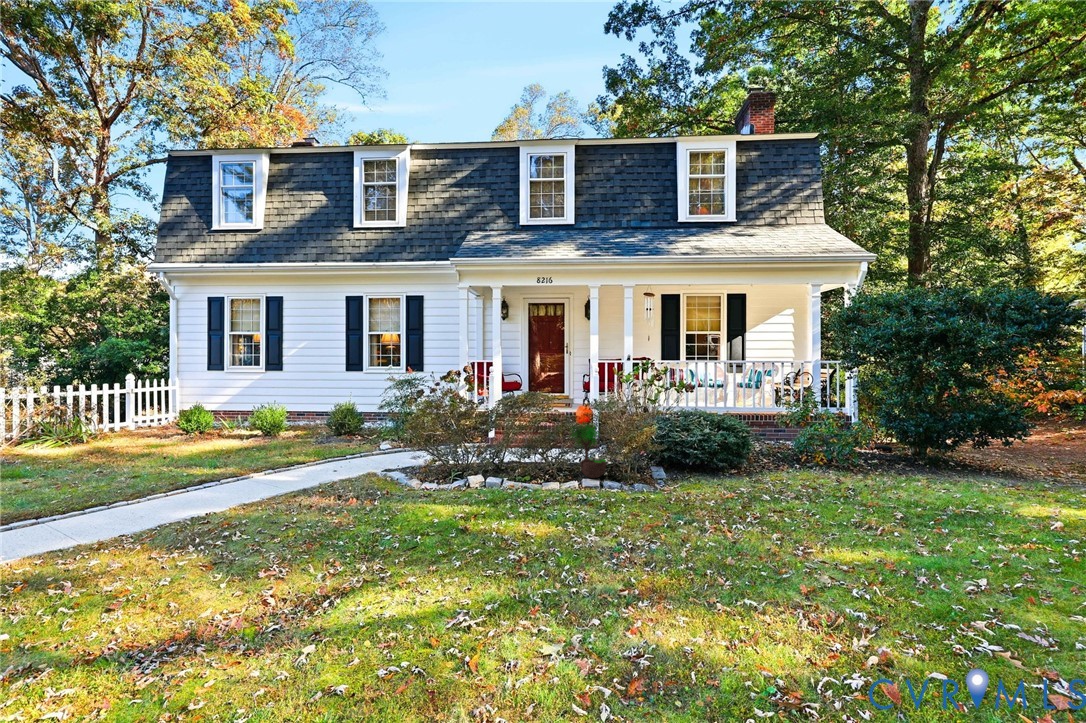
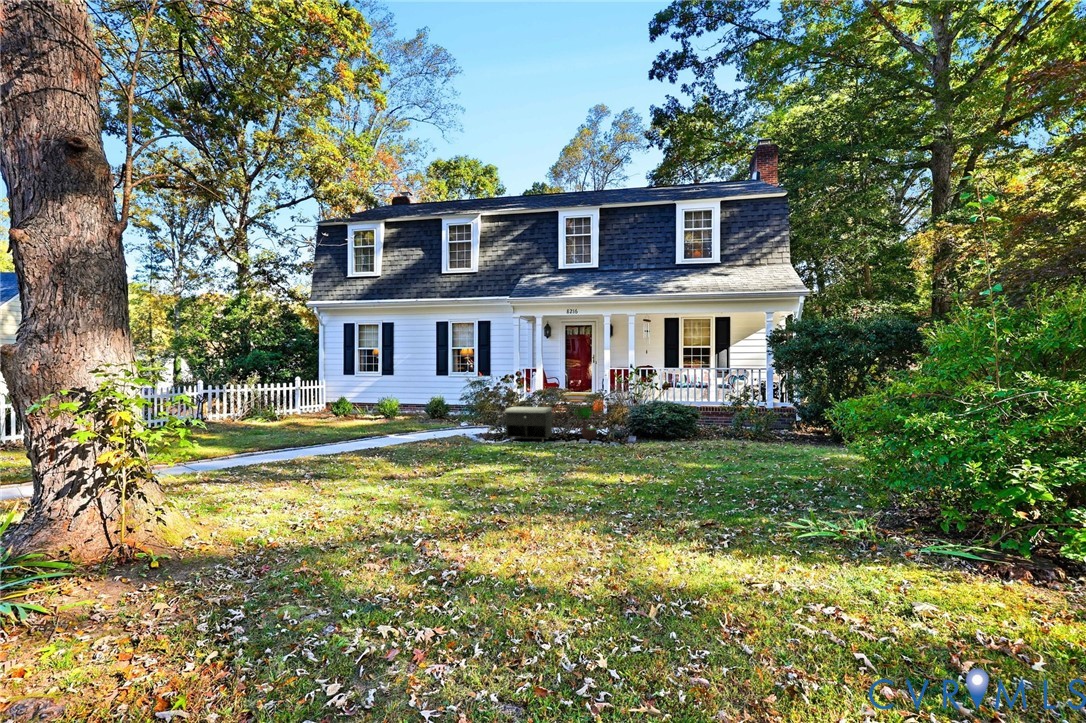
storage bench: none [455,424,532,484] -> present [505,407,552,441]

